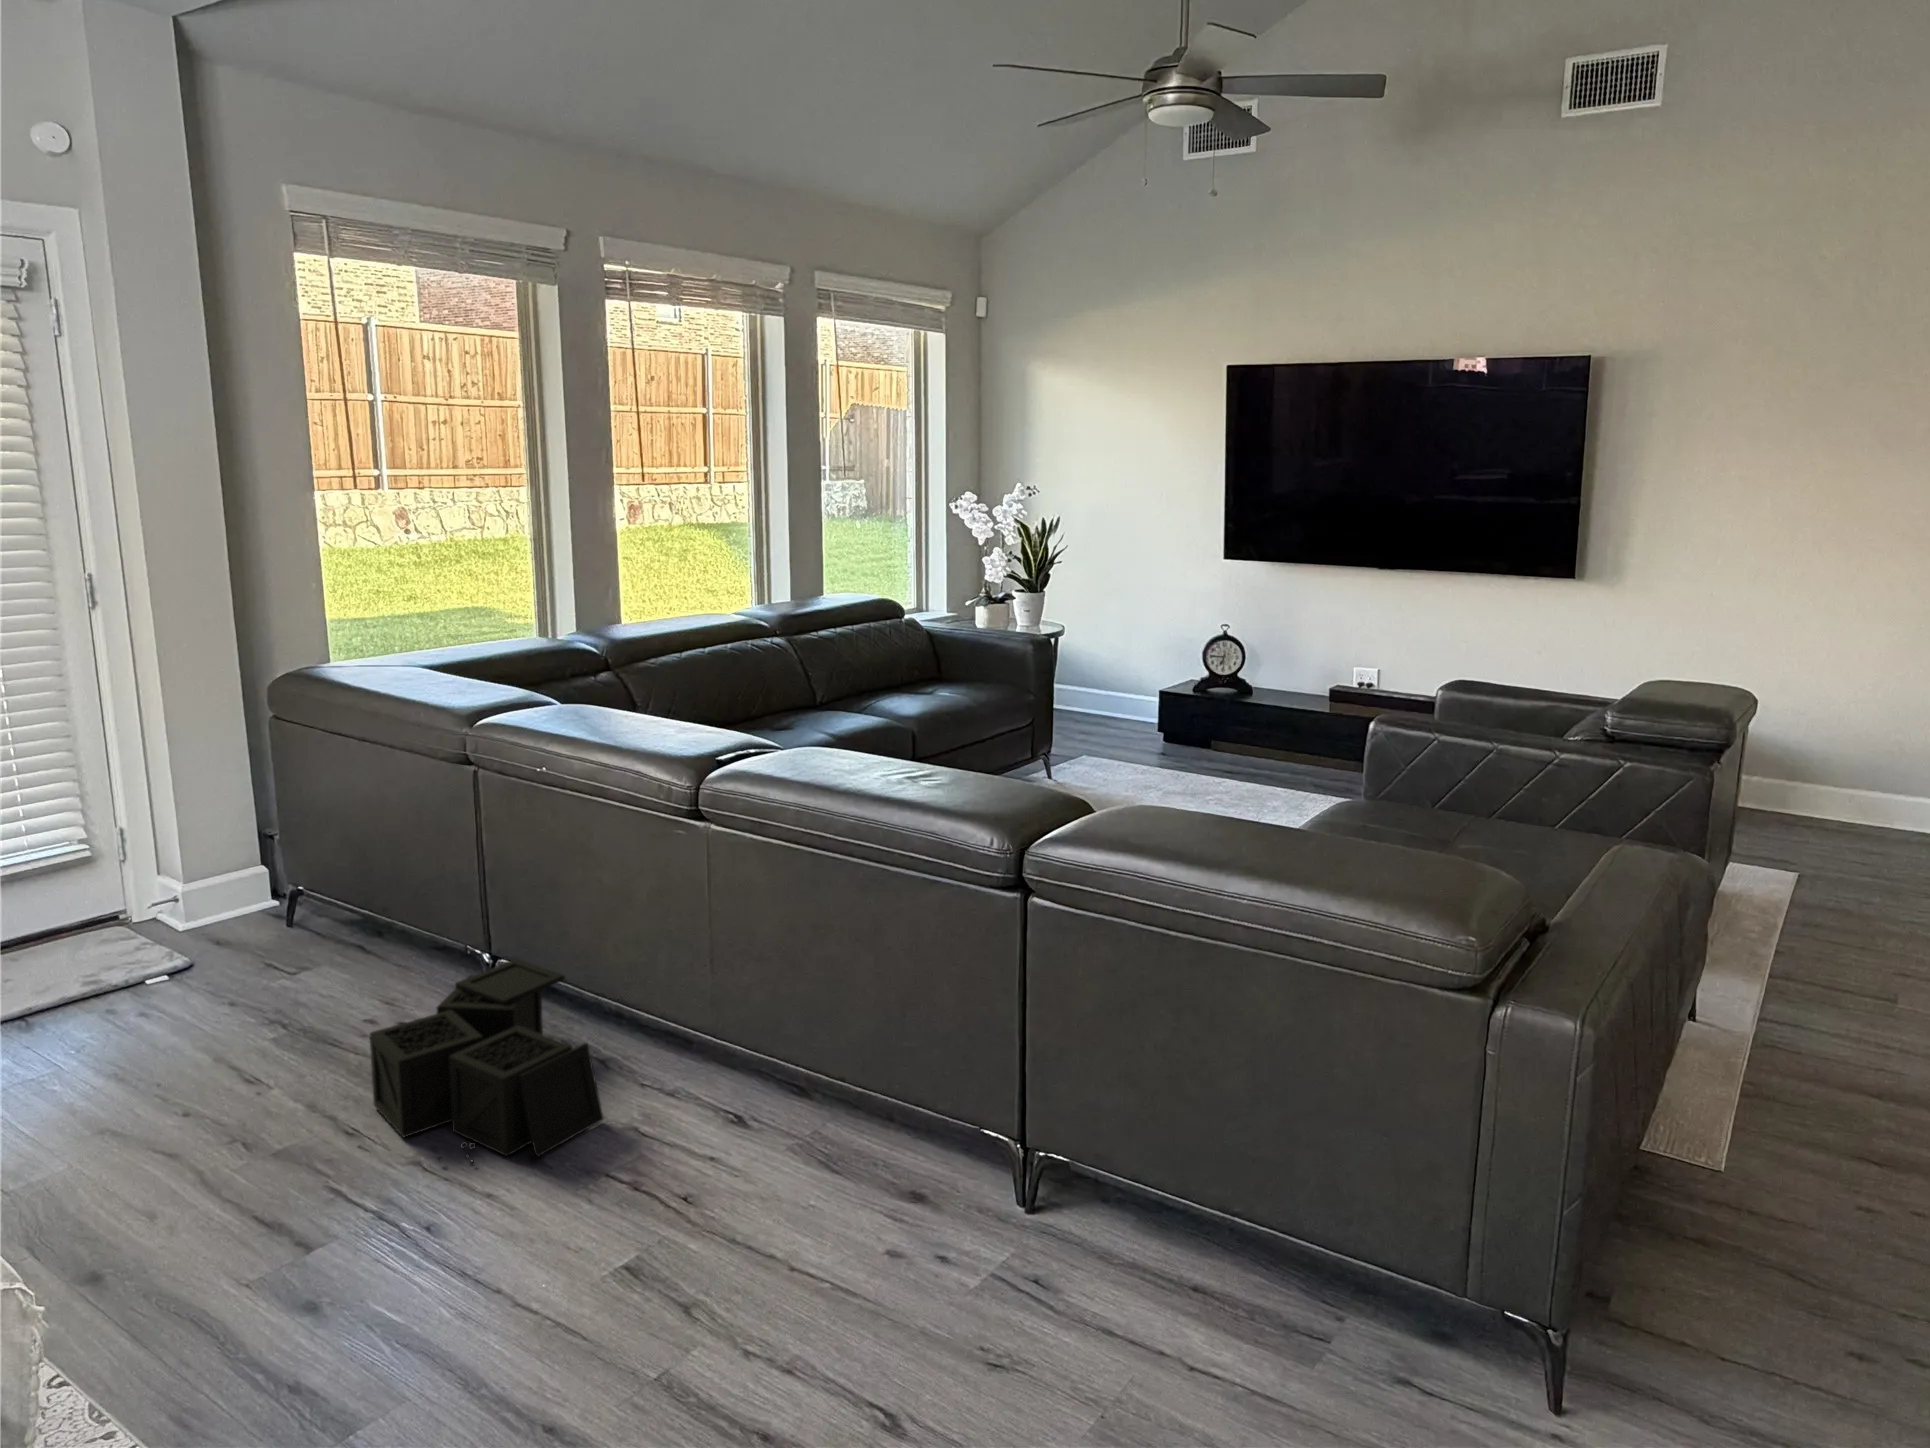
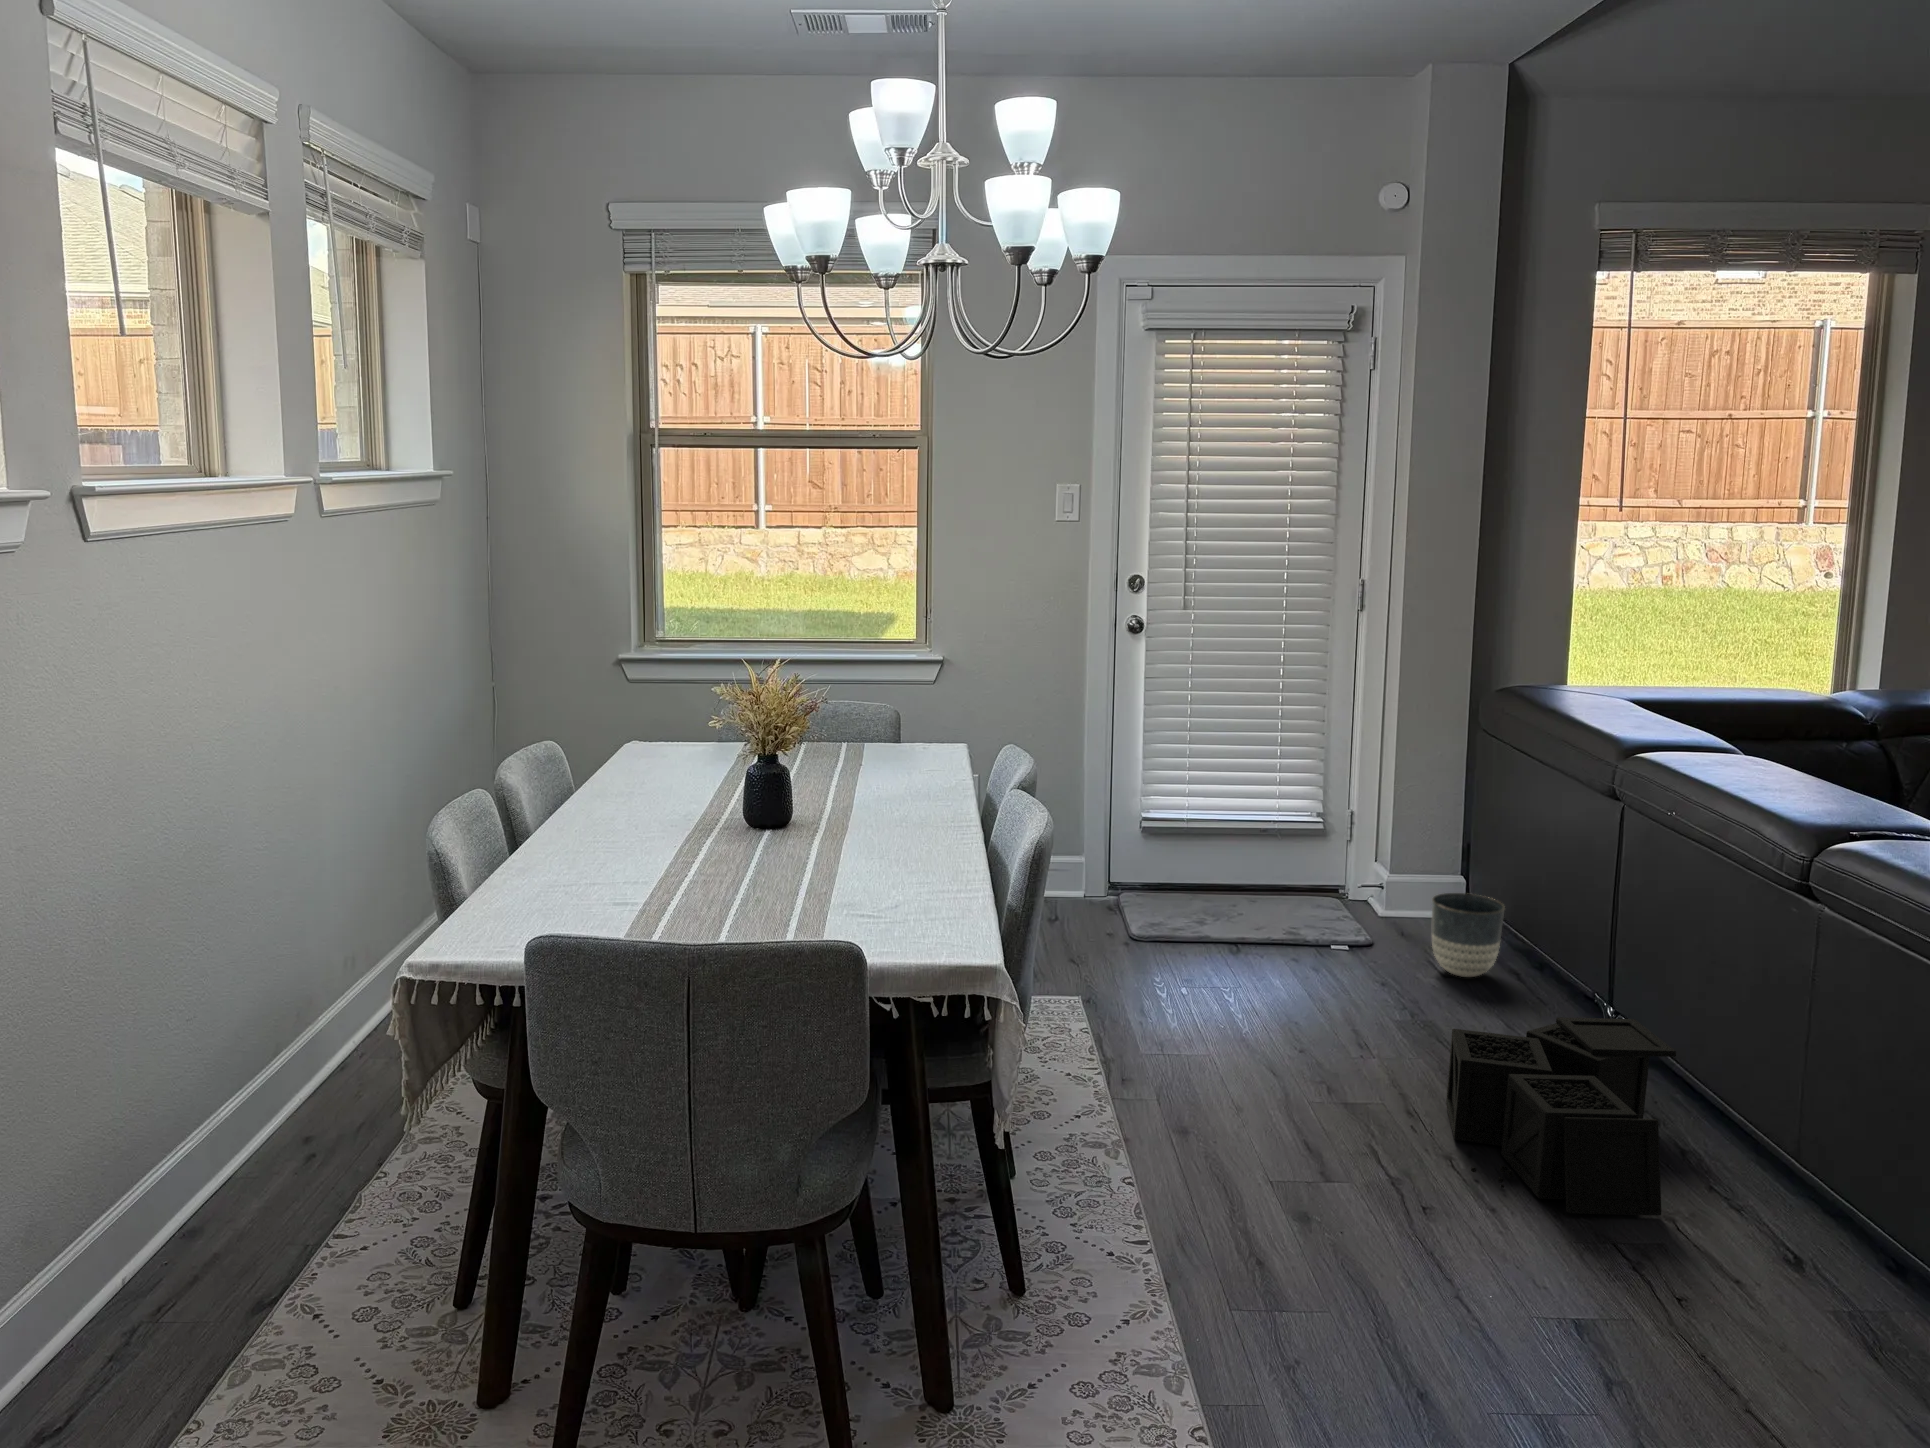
planter: none [264,883,342,969] -> present [1432,893,1505,977]

